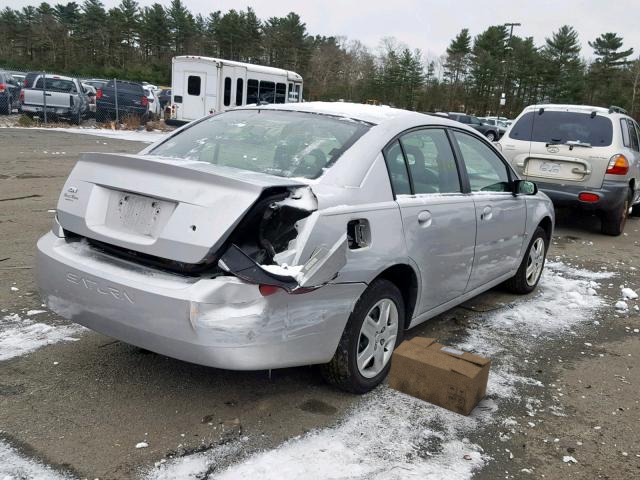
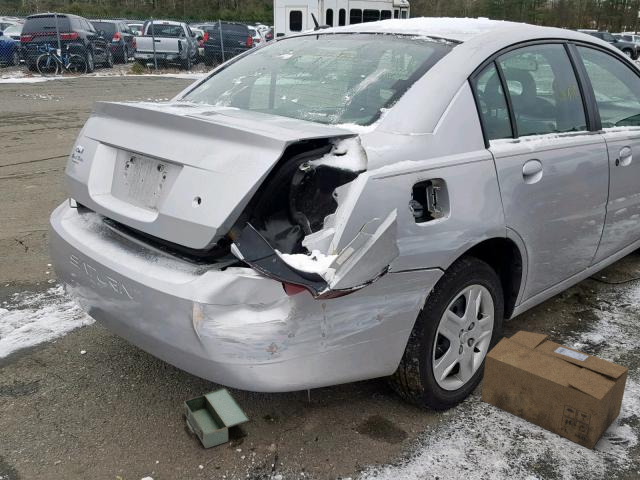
toolbox: none [163,379,218,422] -> present [184,388,249,448]

